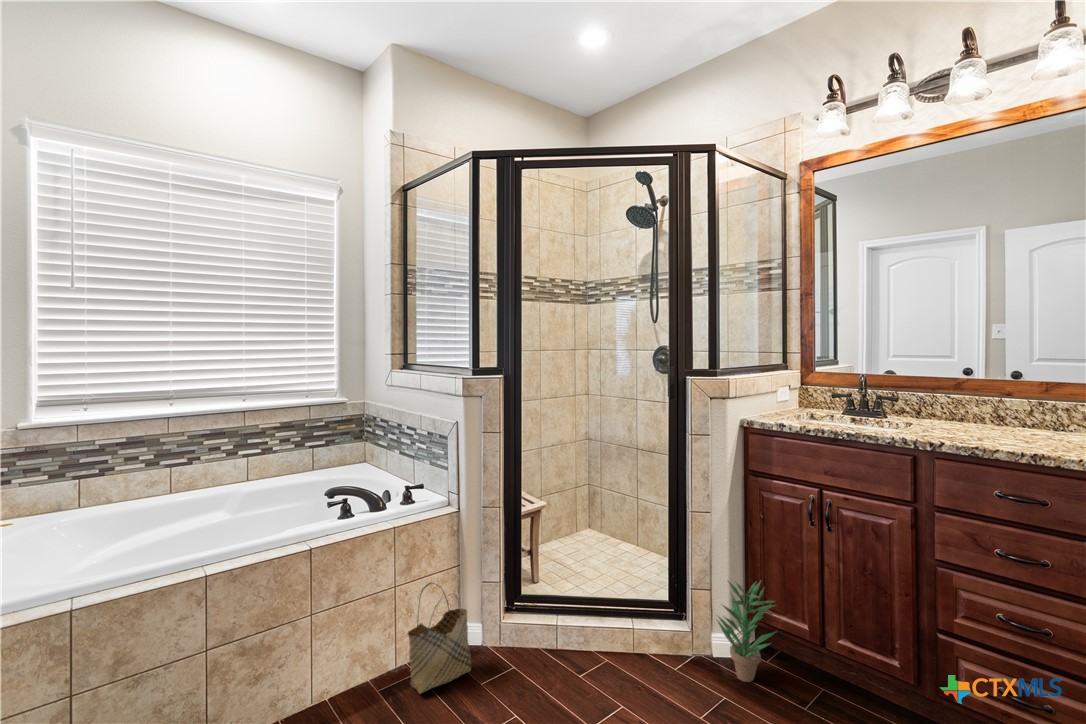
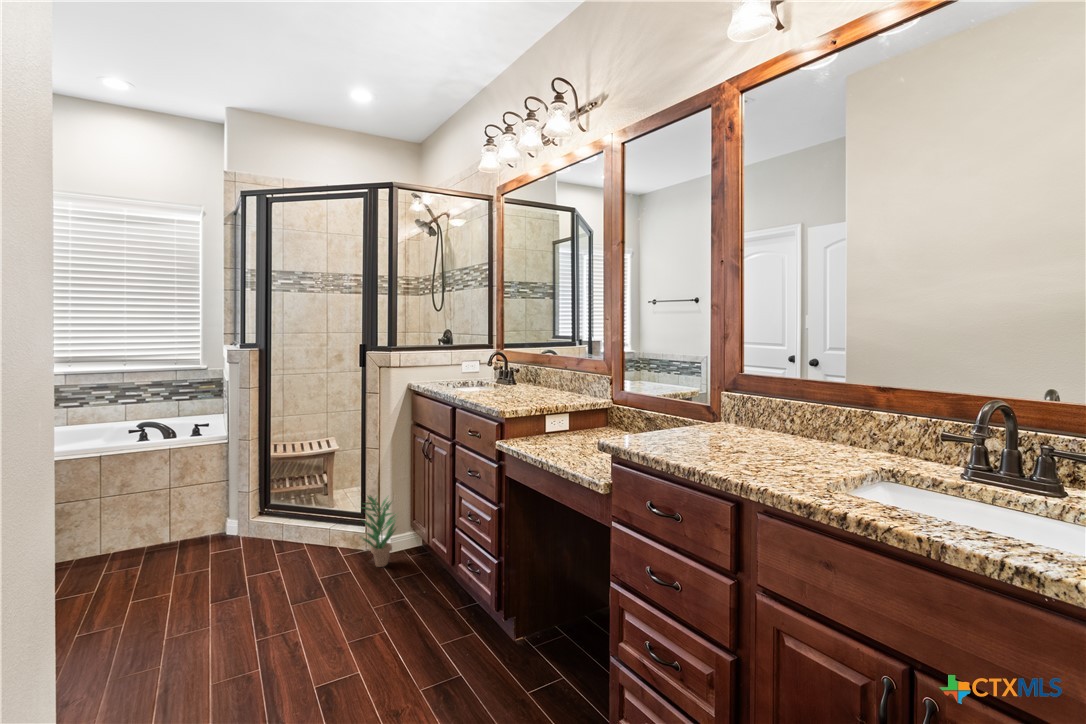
woven basket: present [408,583,471,694] -> none [160,486,216,554]

